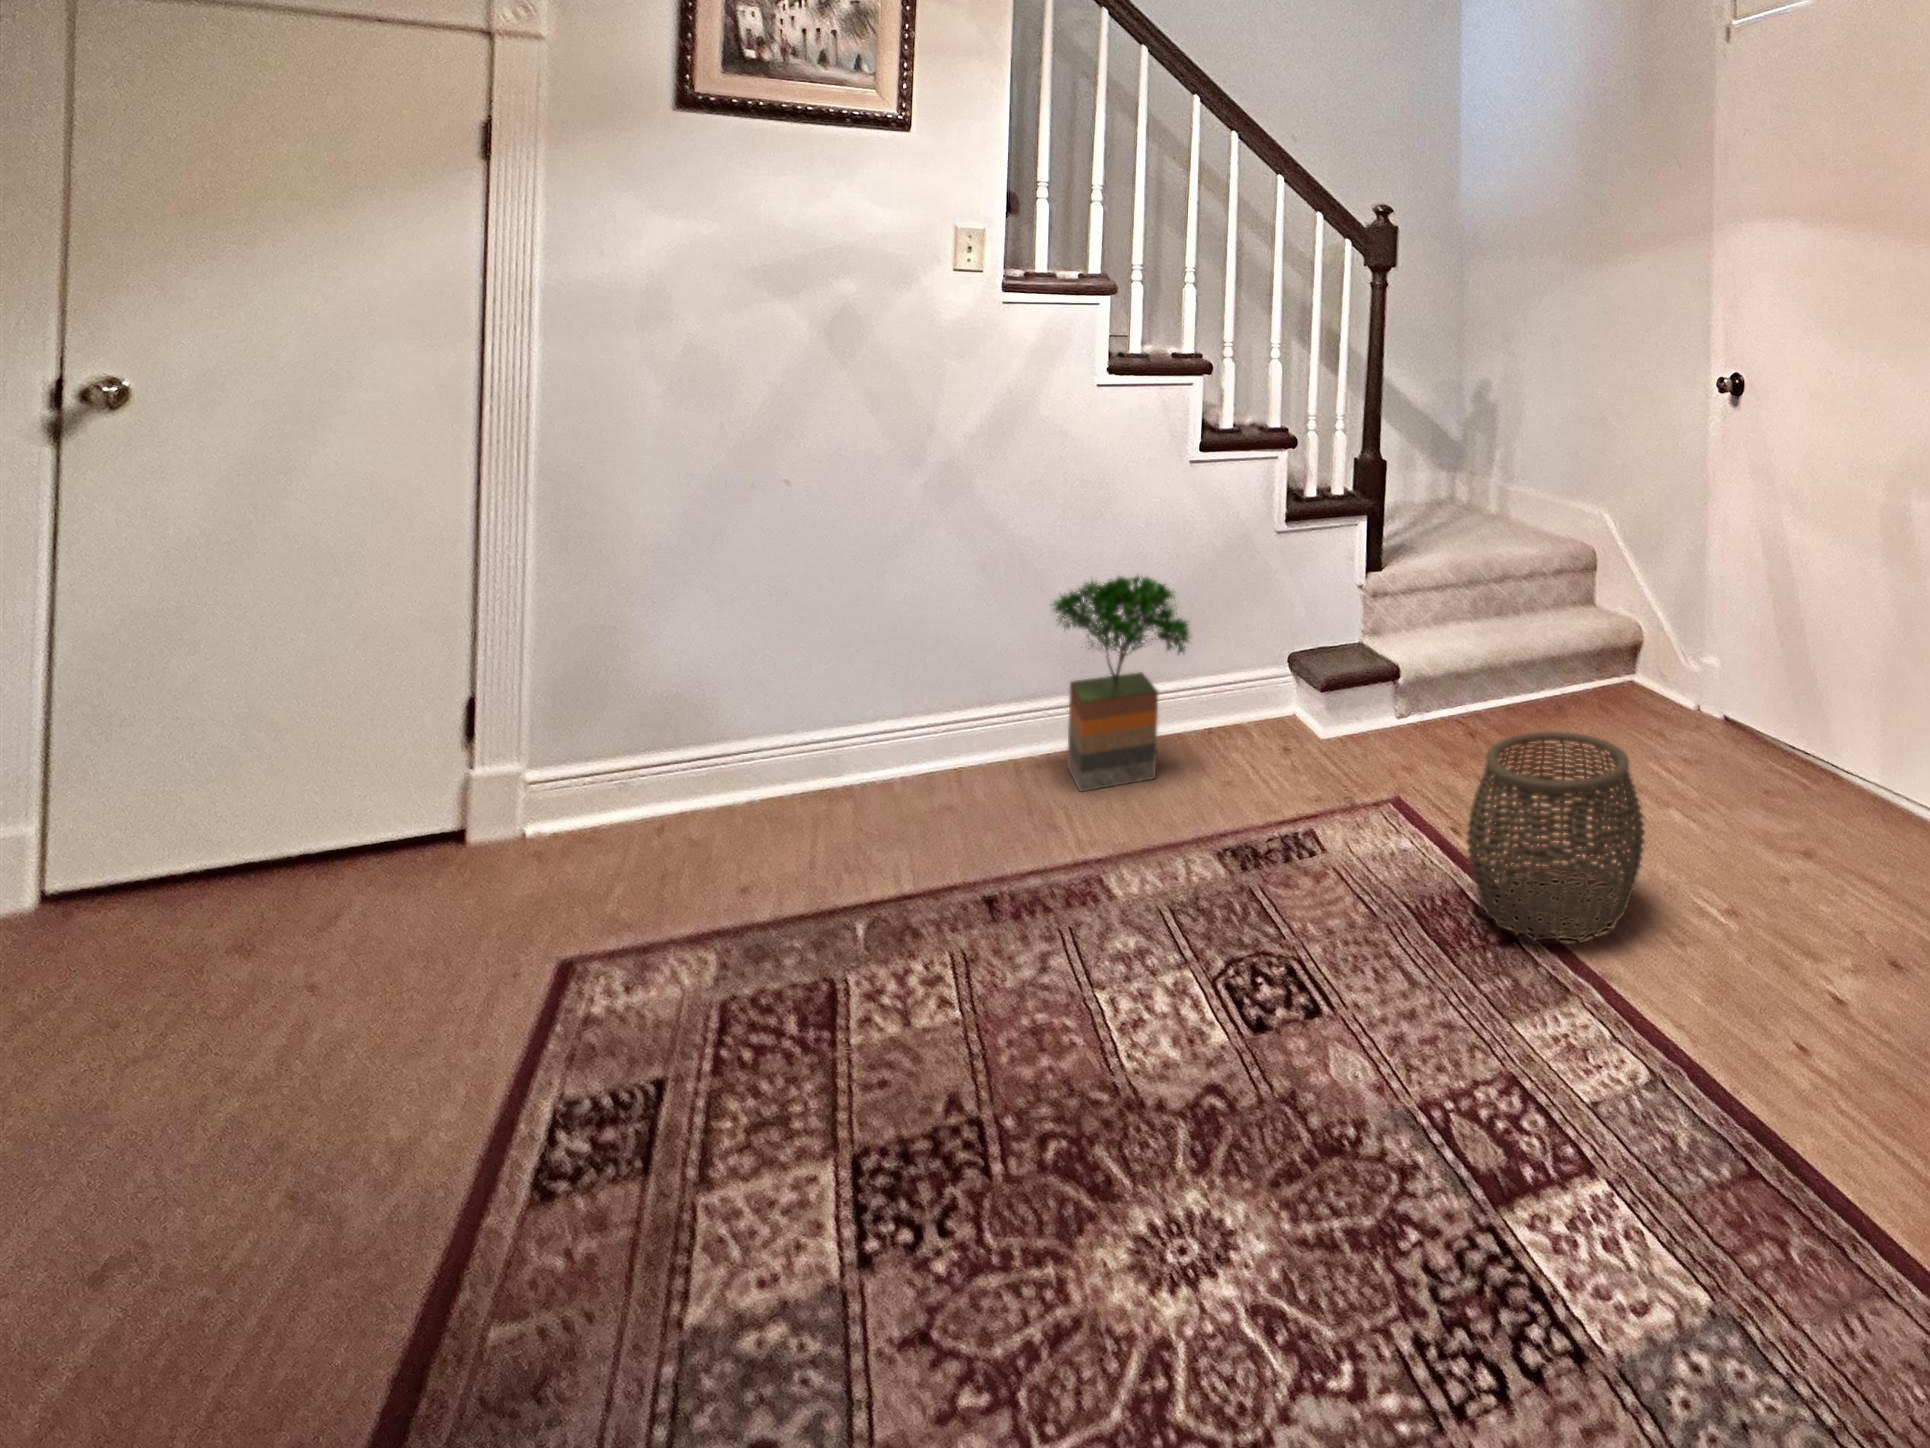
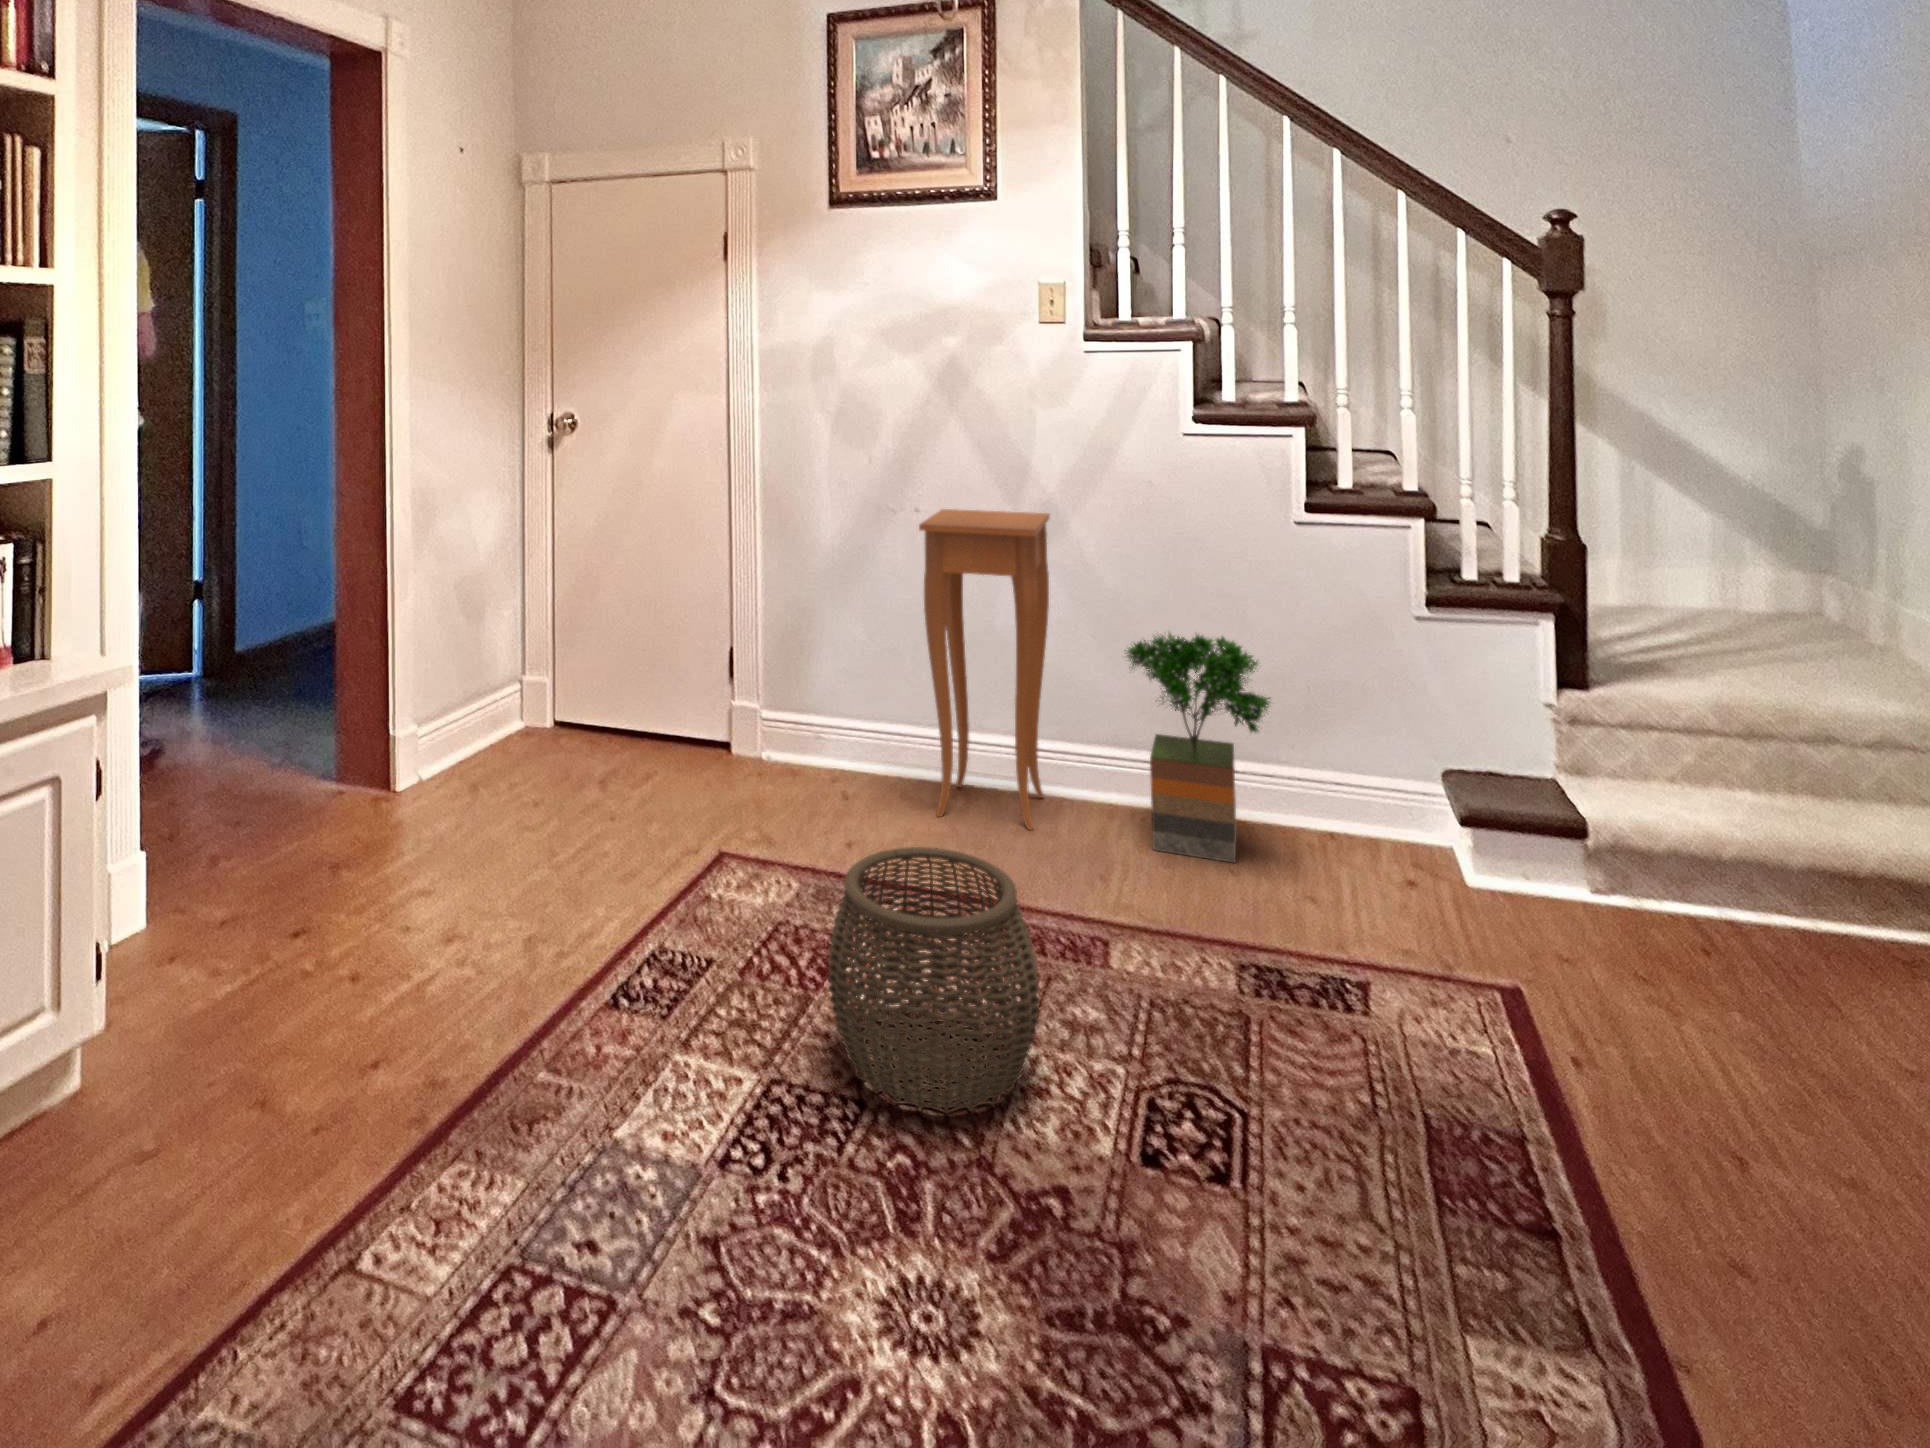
side table: none [828,475,979,836] -> present [919,509,1050,830]
woven basket: present [1467,732,1645,941] -> present [828,847,1040,1114]

